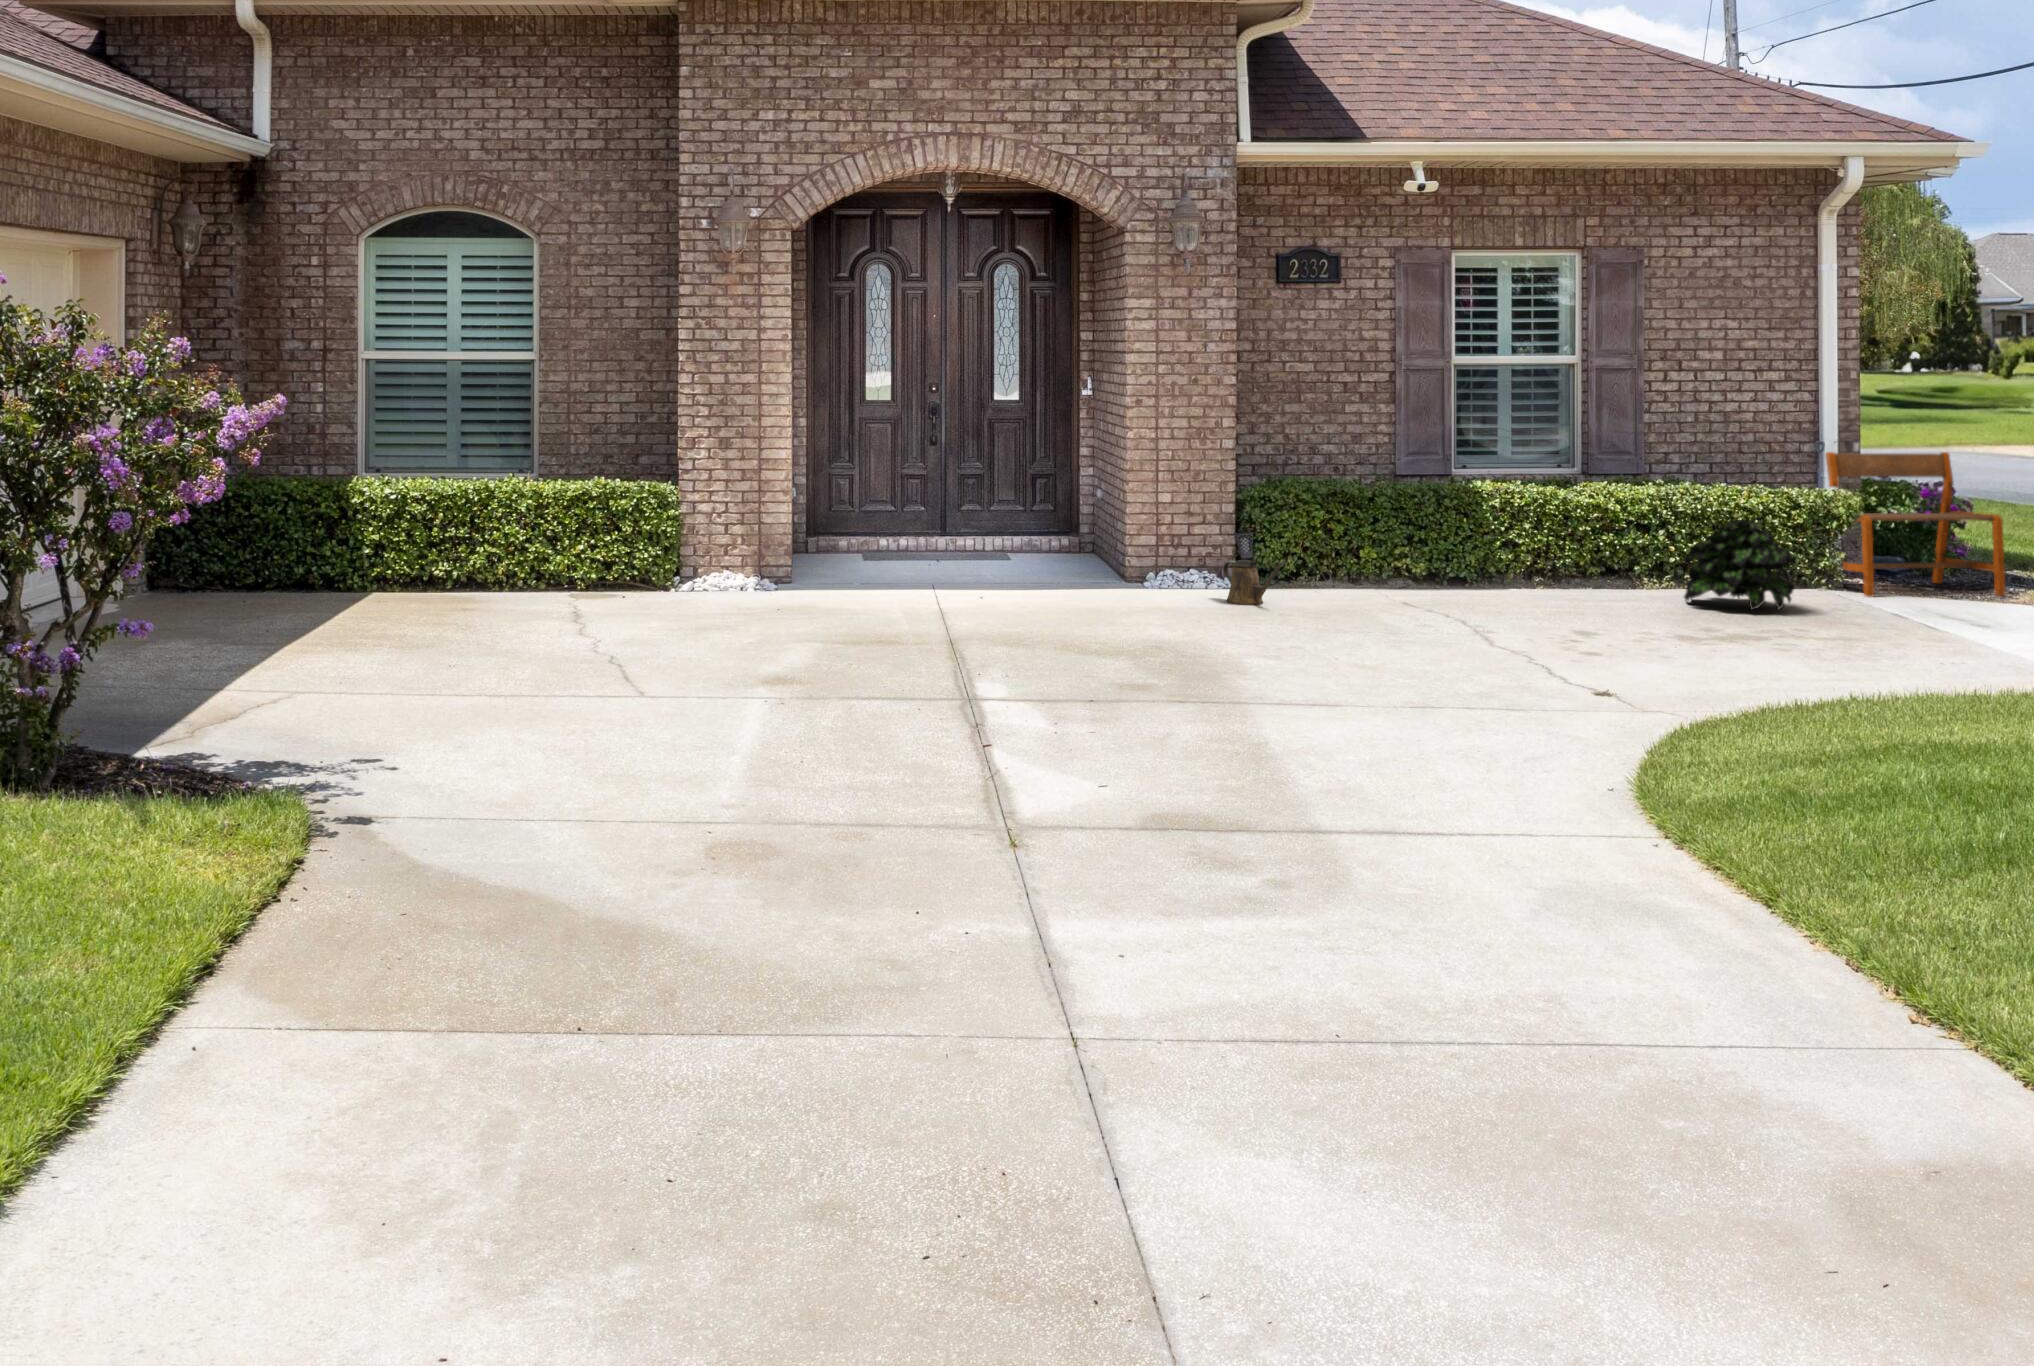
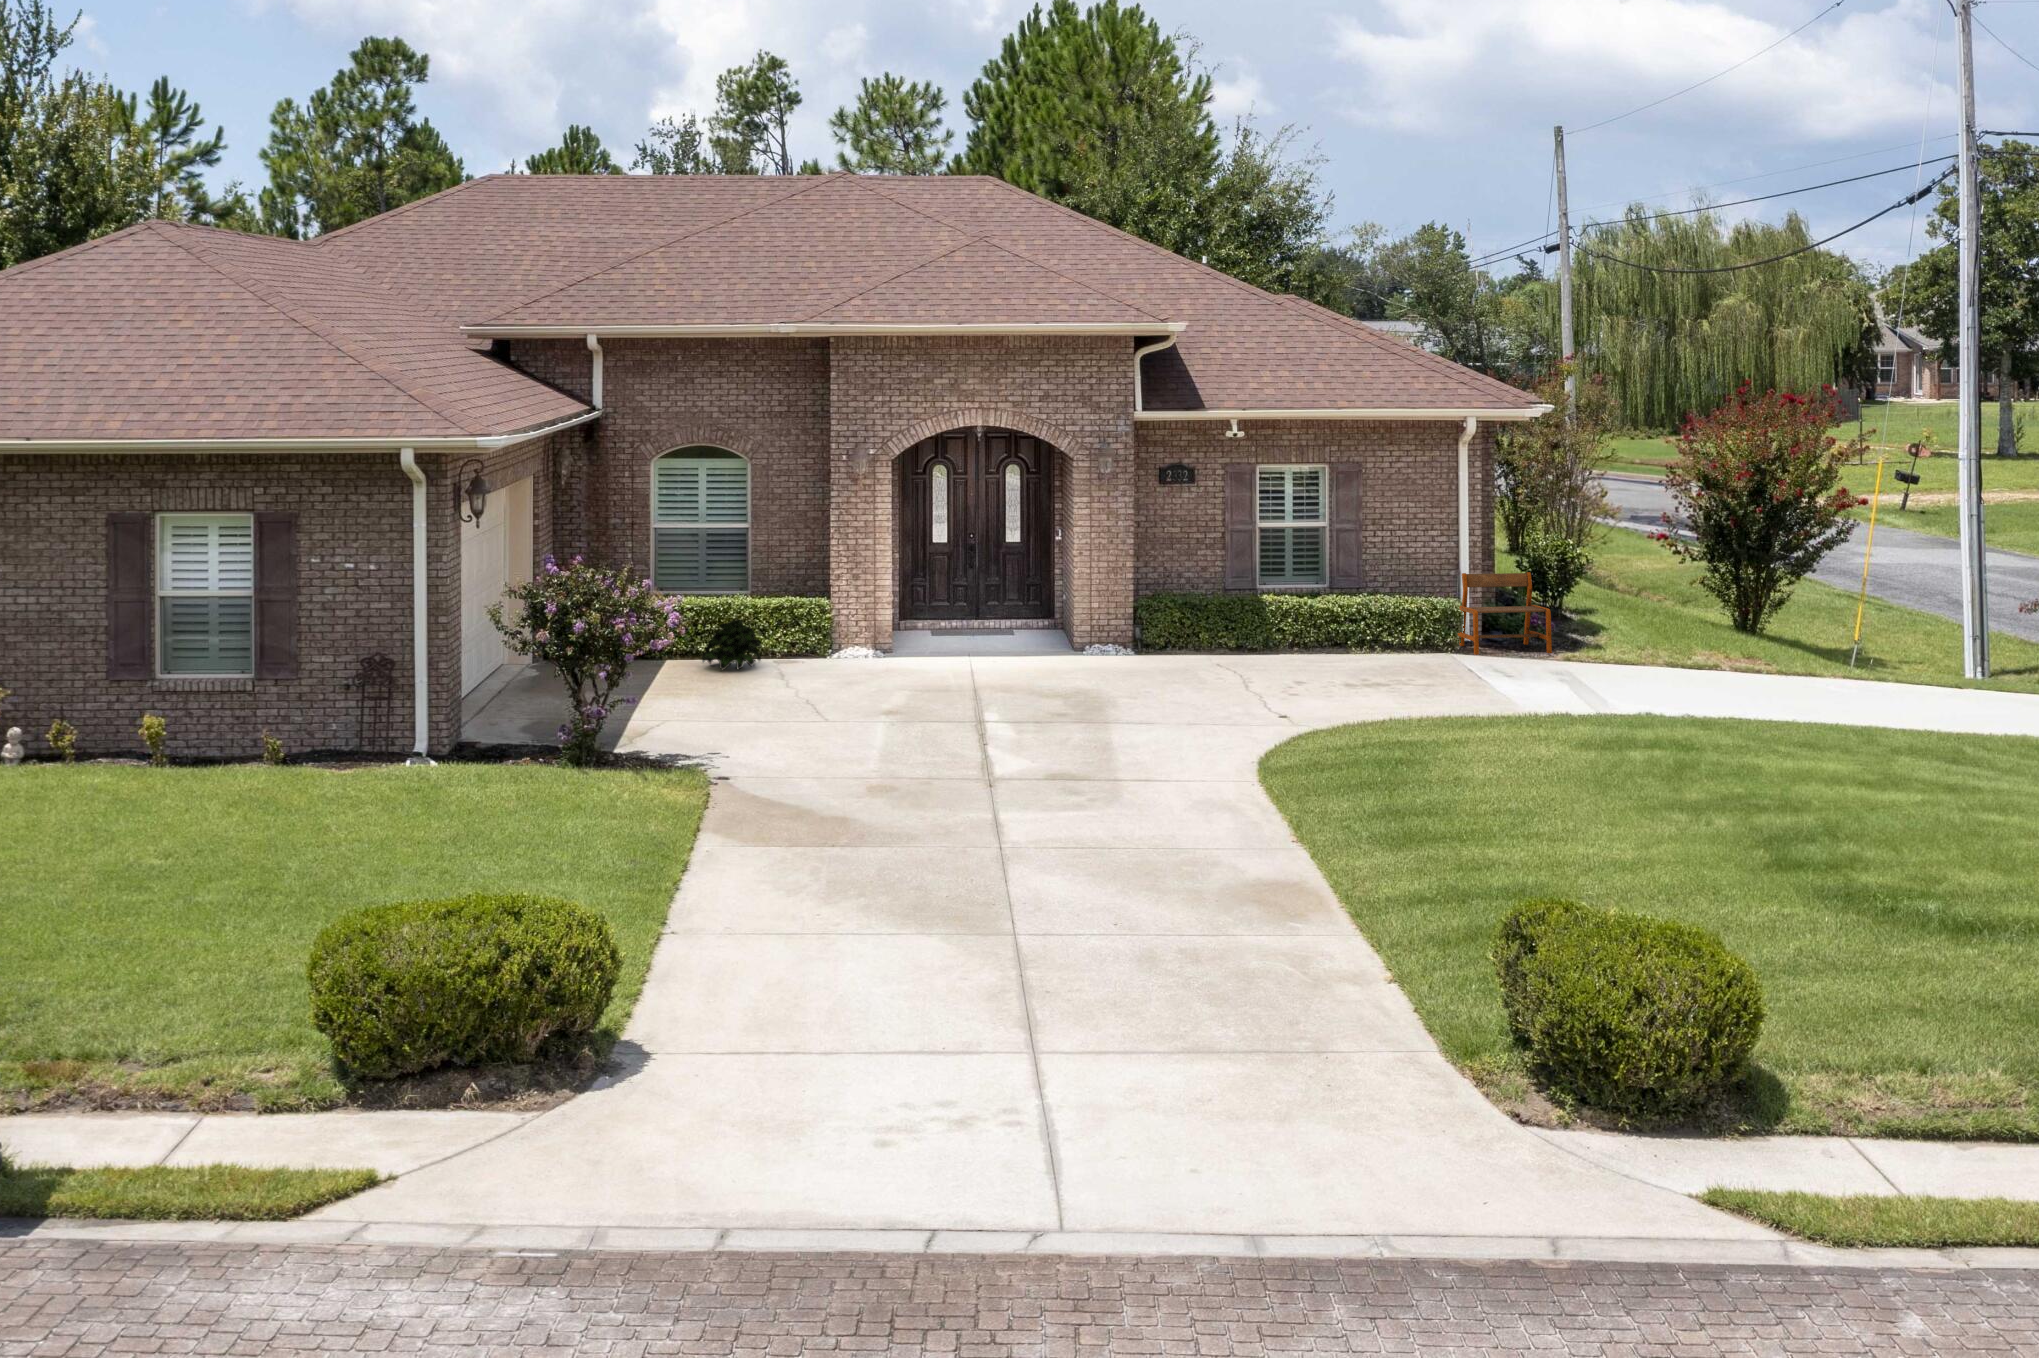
potted plant: present [1684,520,1795,610] -> present [702,619,761,670]
watering can: present [1223,560,1285,605] -> none [1124,639,1154,664]

